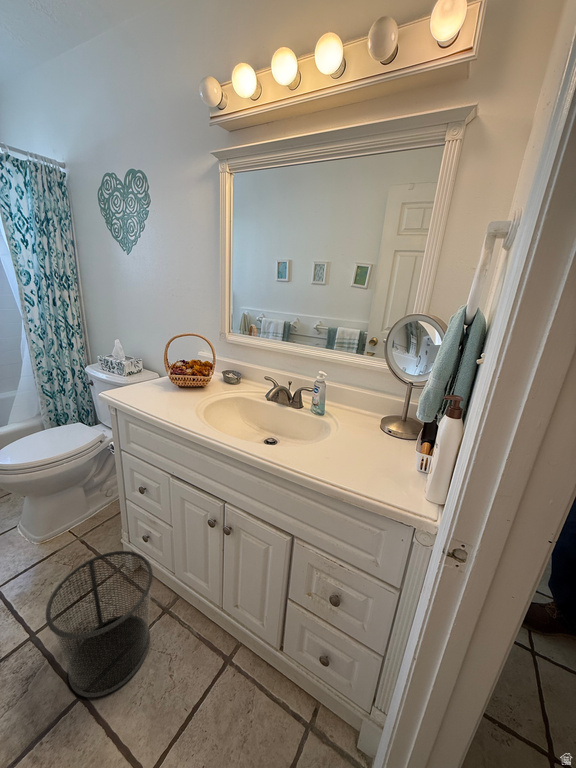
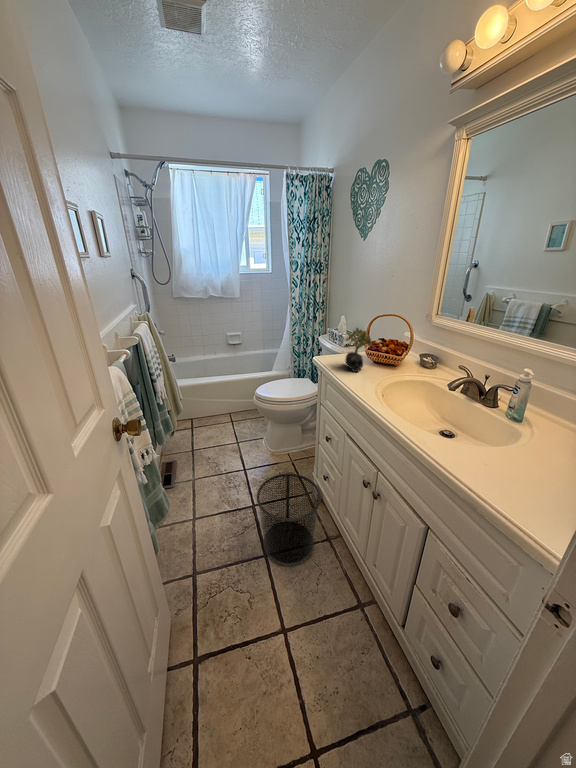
succulent plant: none [144,351,180,402] -> present [345,328,373,372]

